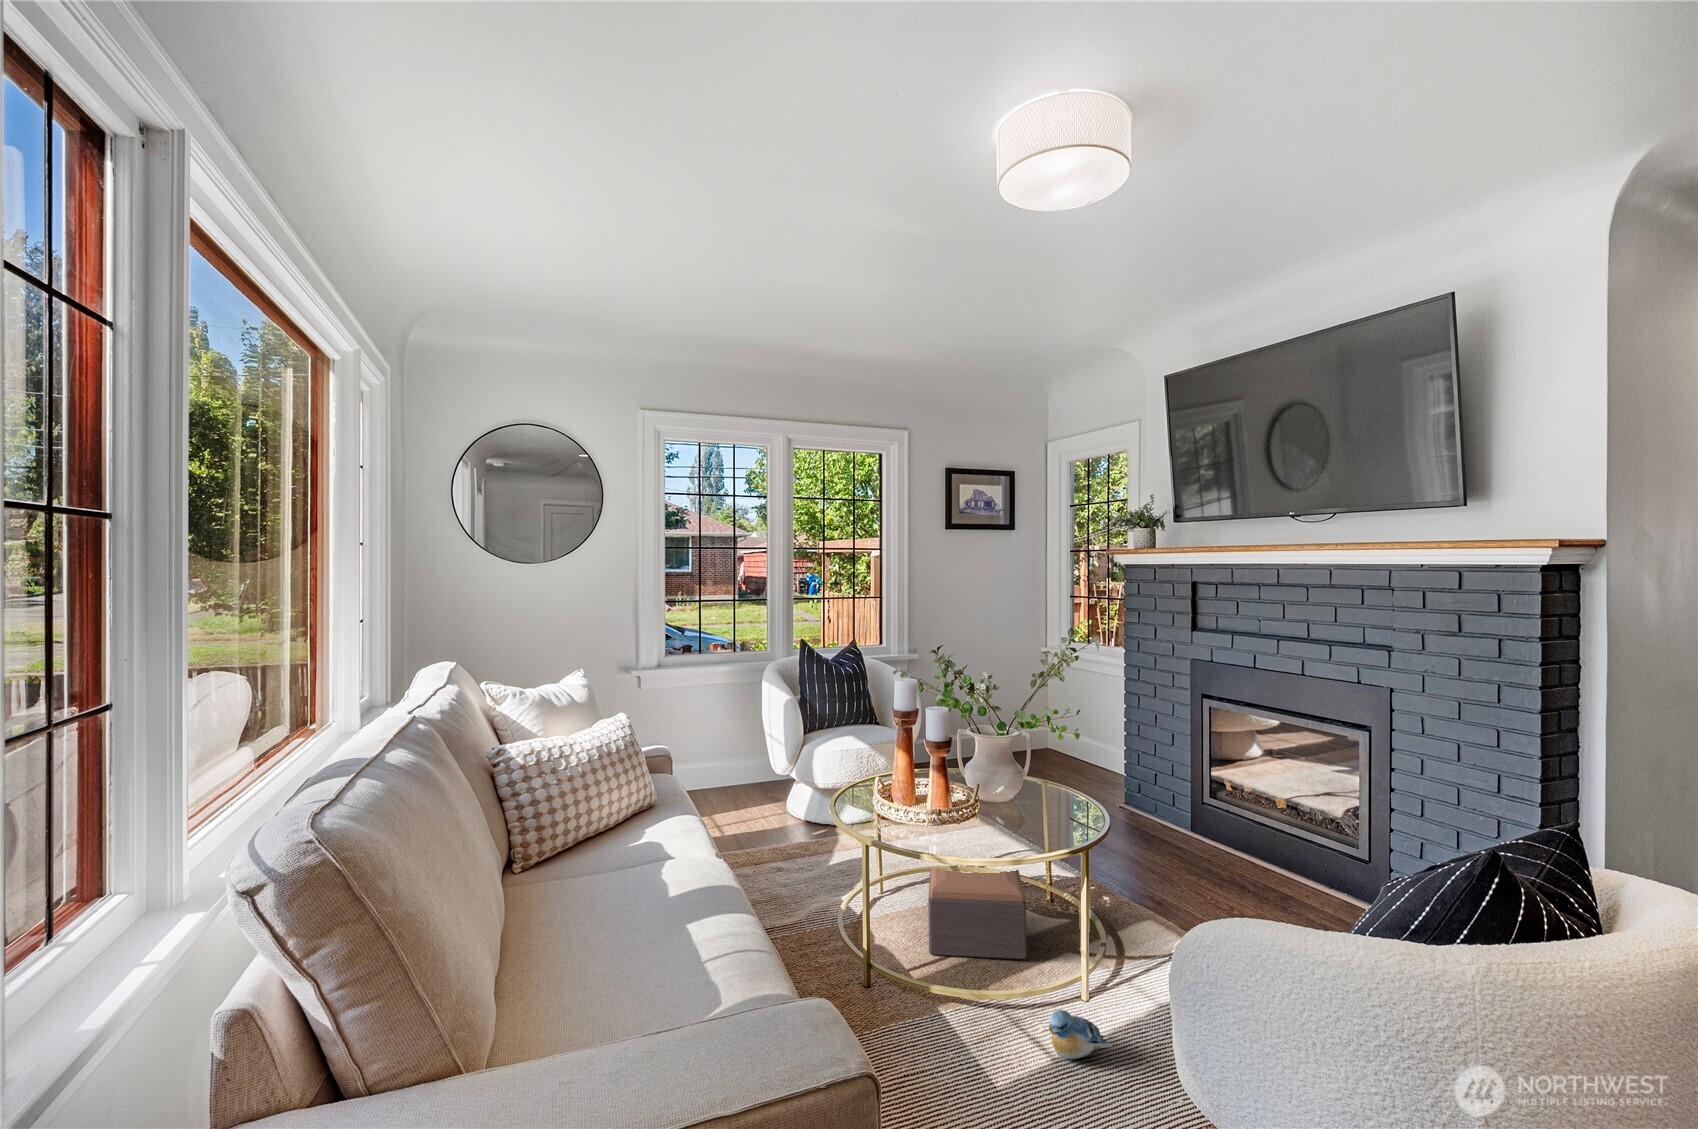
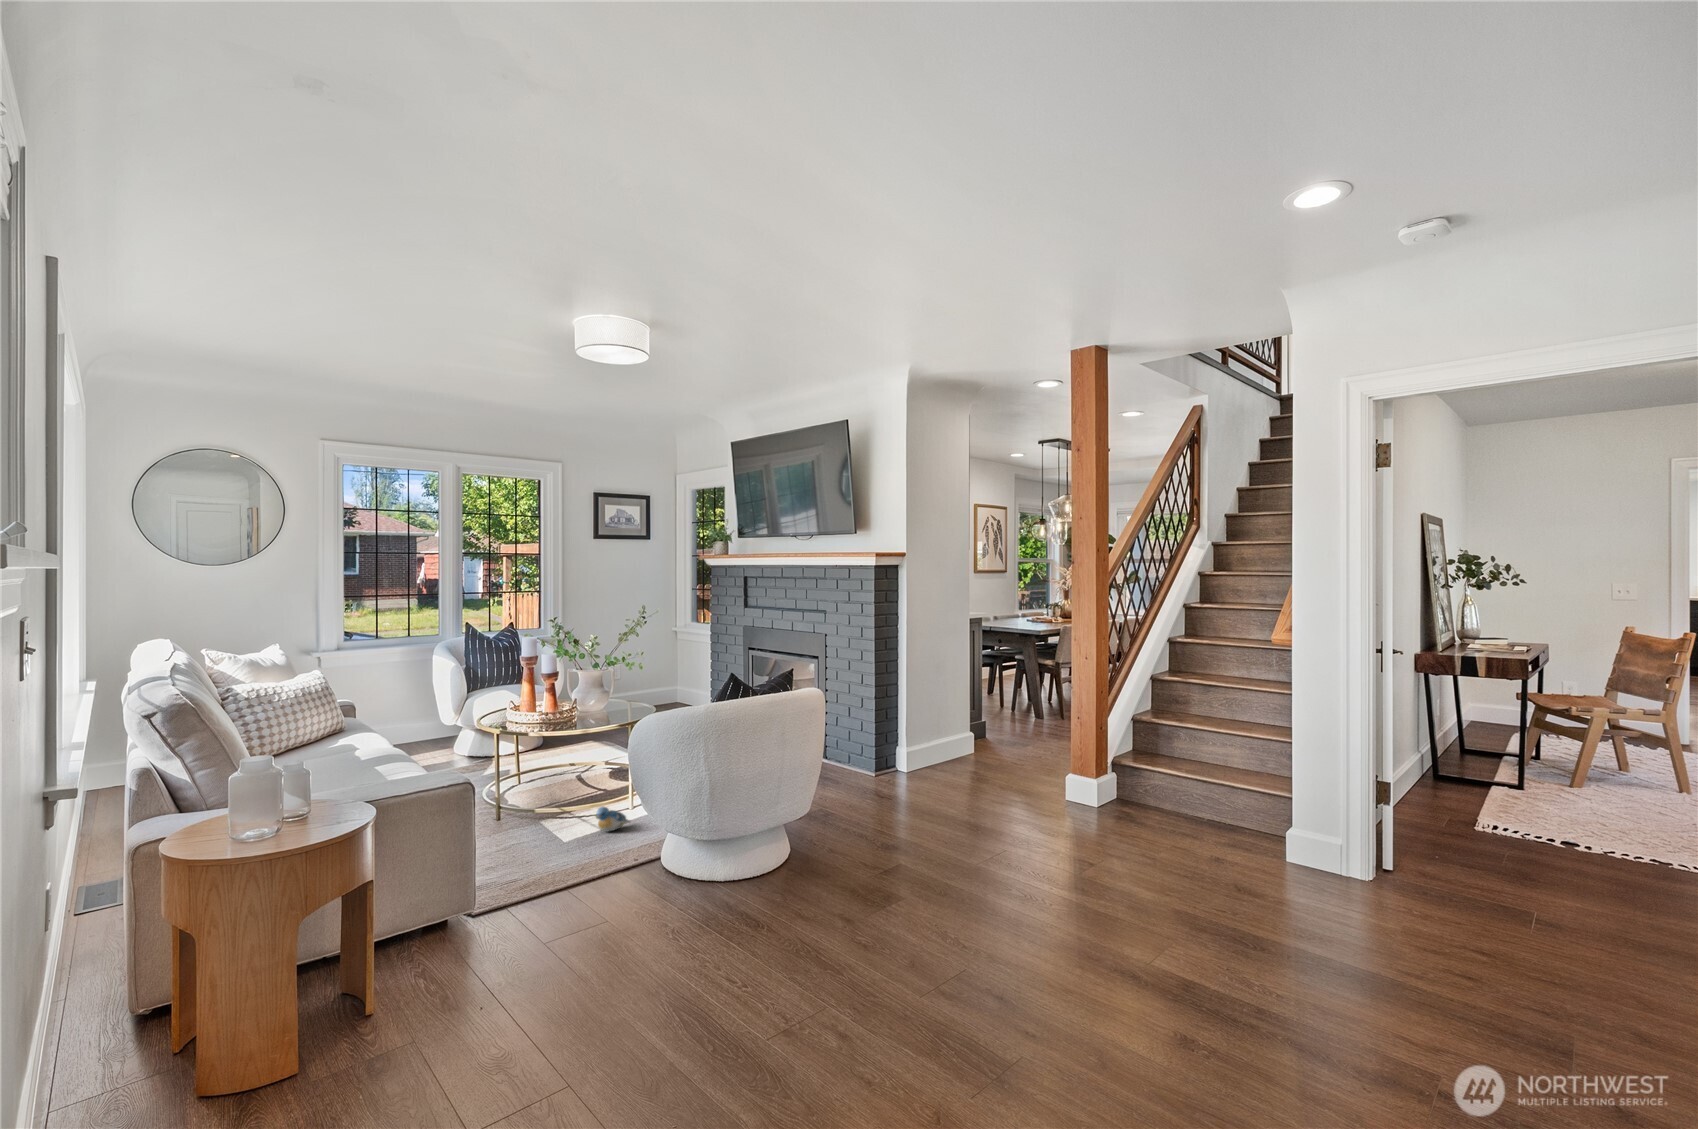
footstool: present [928,868,1027,959] -> none [541,747,606,805]

